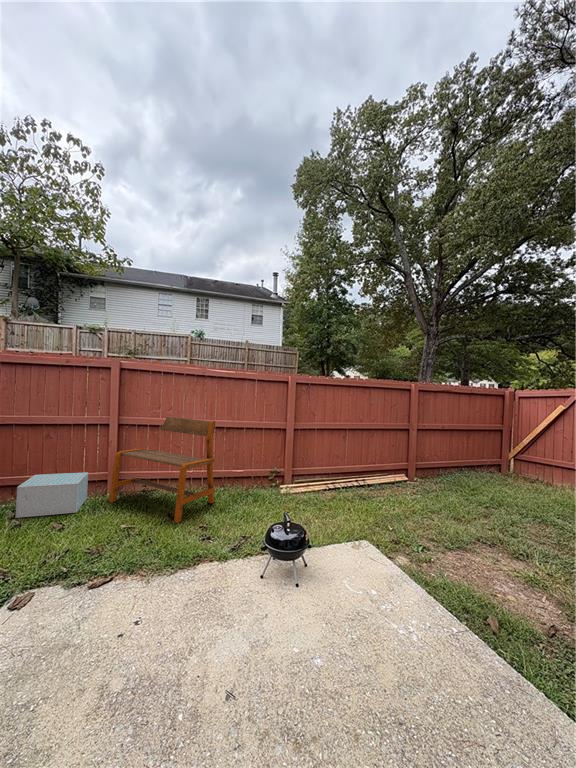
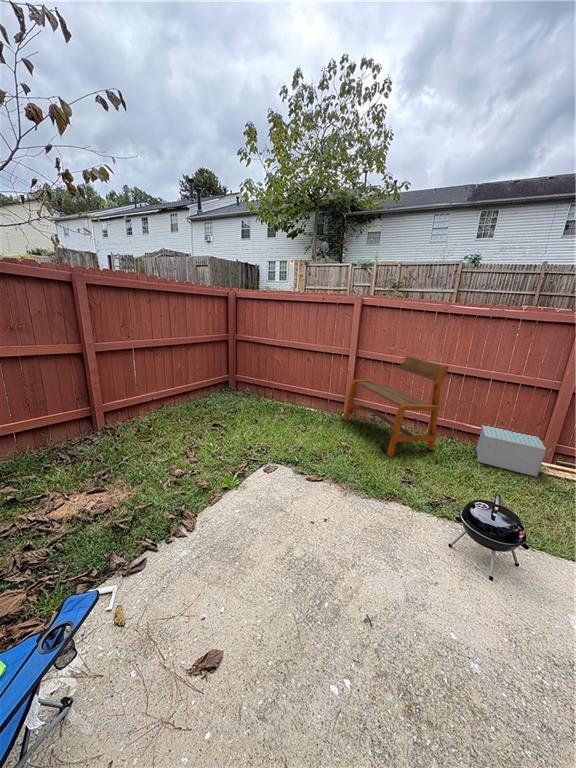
storage box: present [16,472,88,518] -> present [476,425,546,477]

